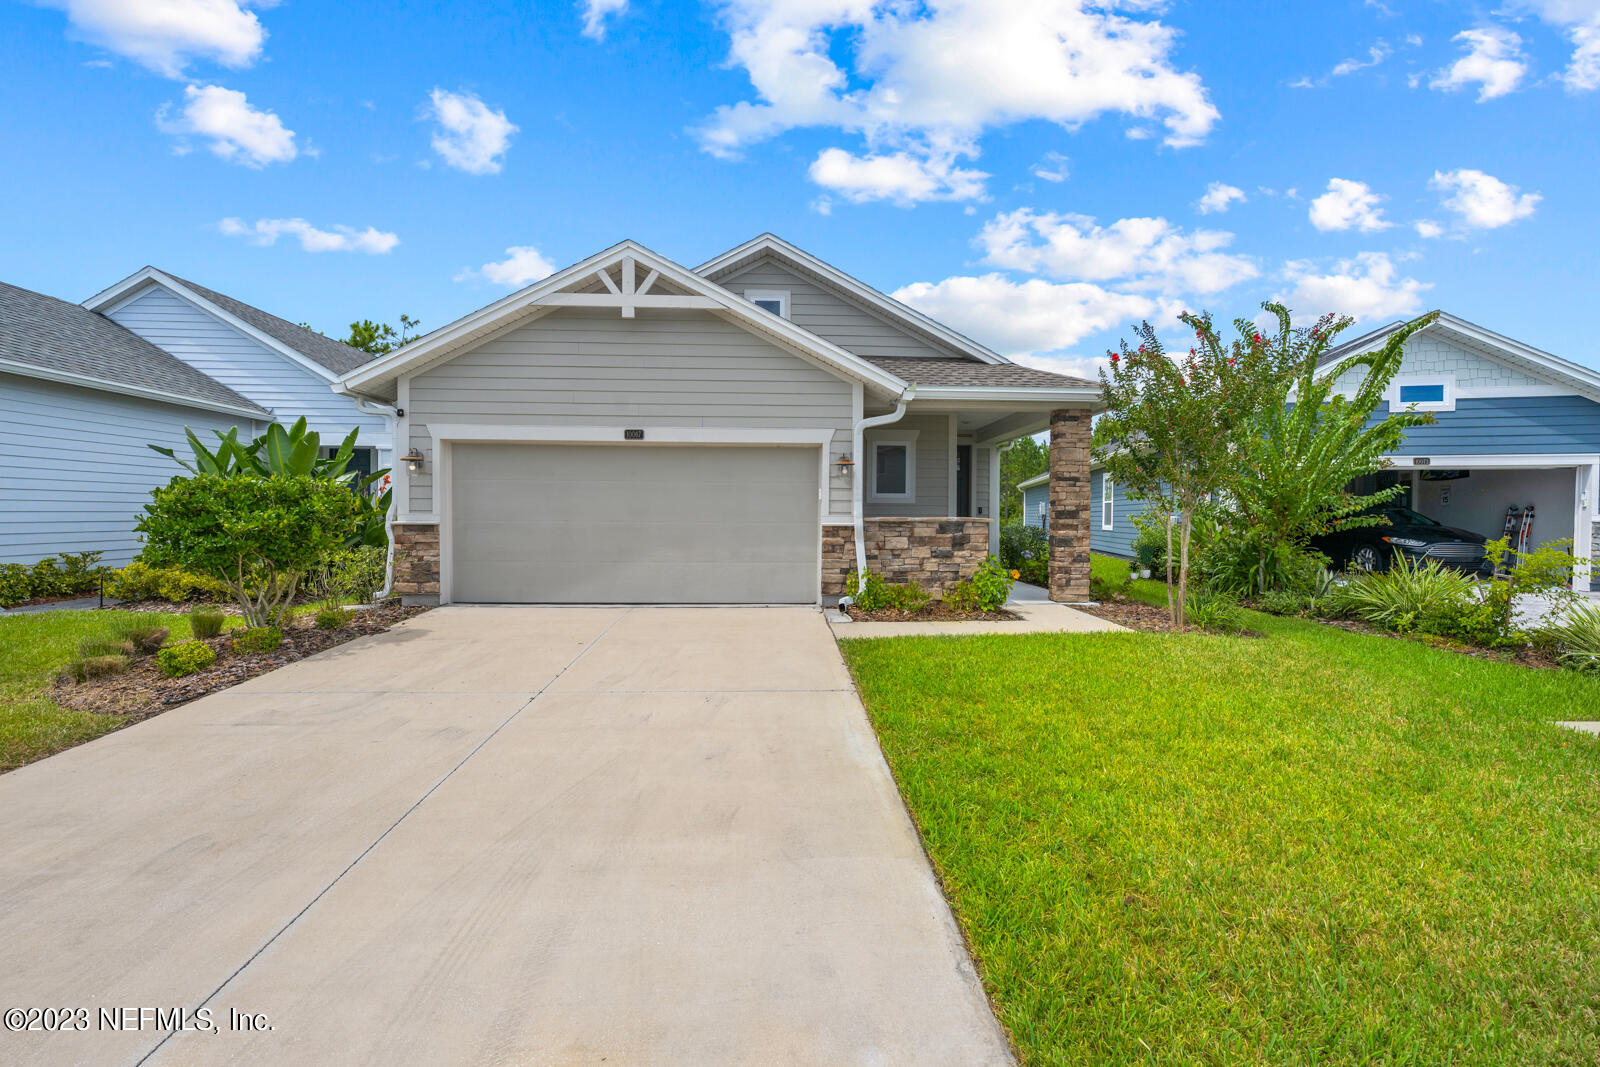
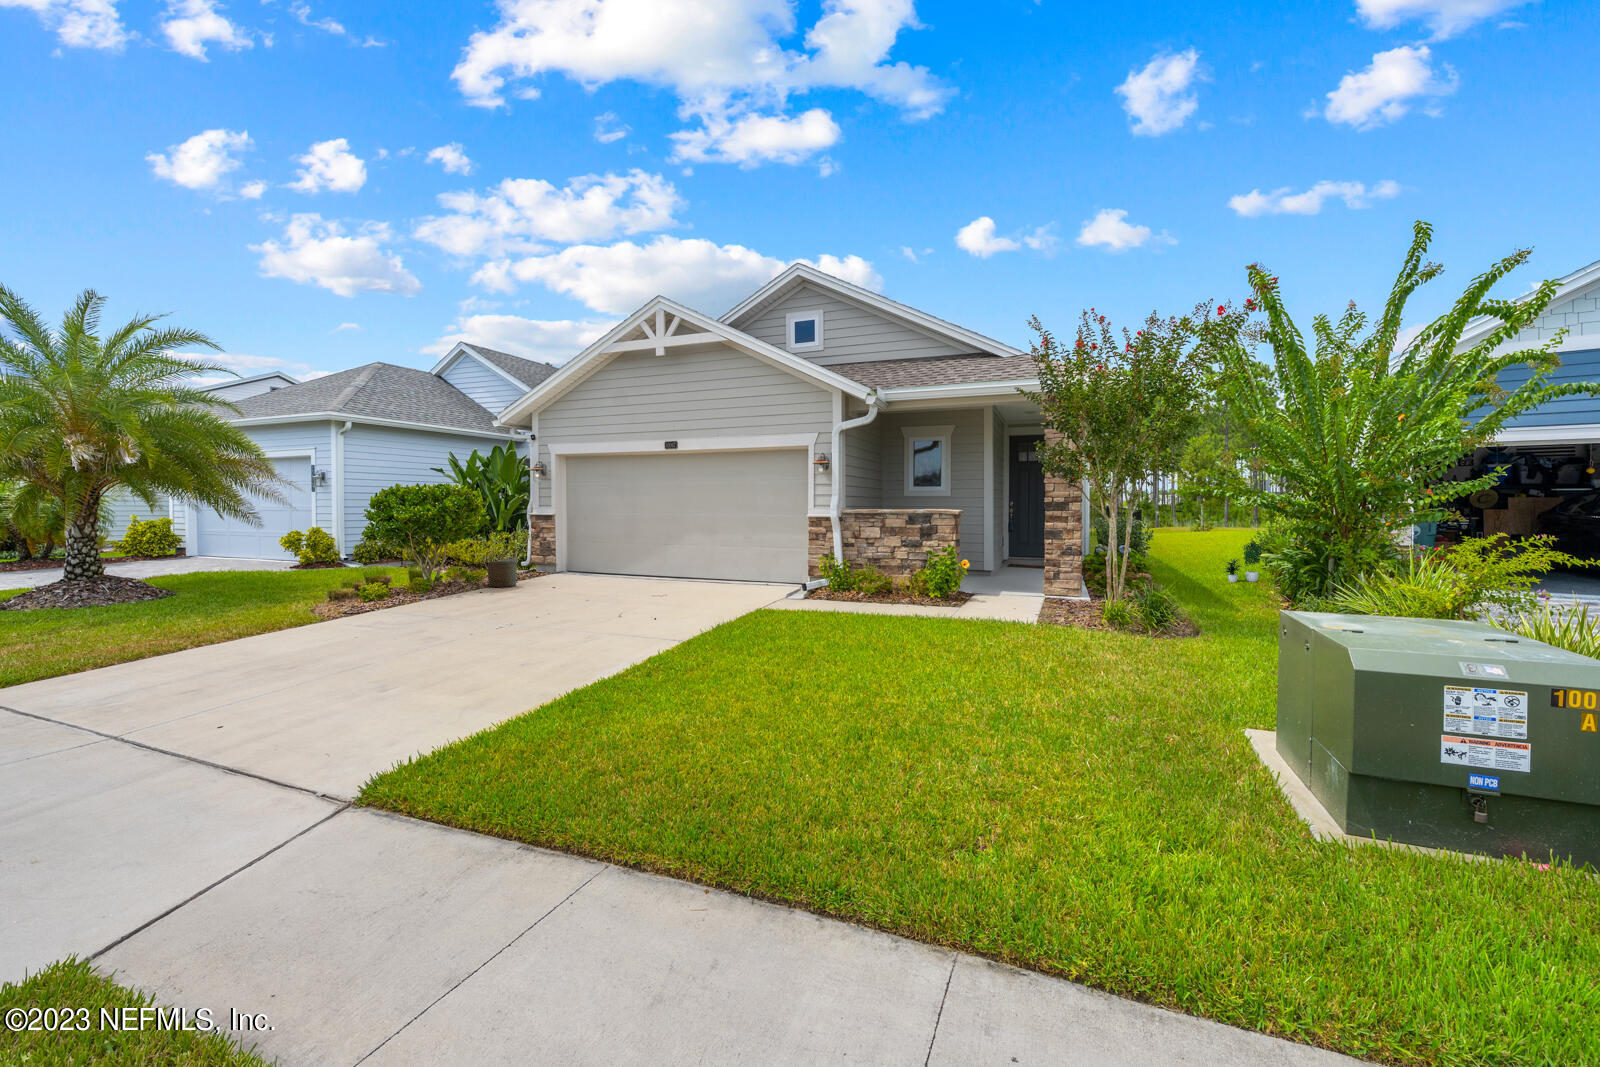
woven basket: none [354,592,405,638] -> present [487,559,517,587]

